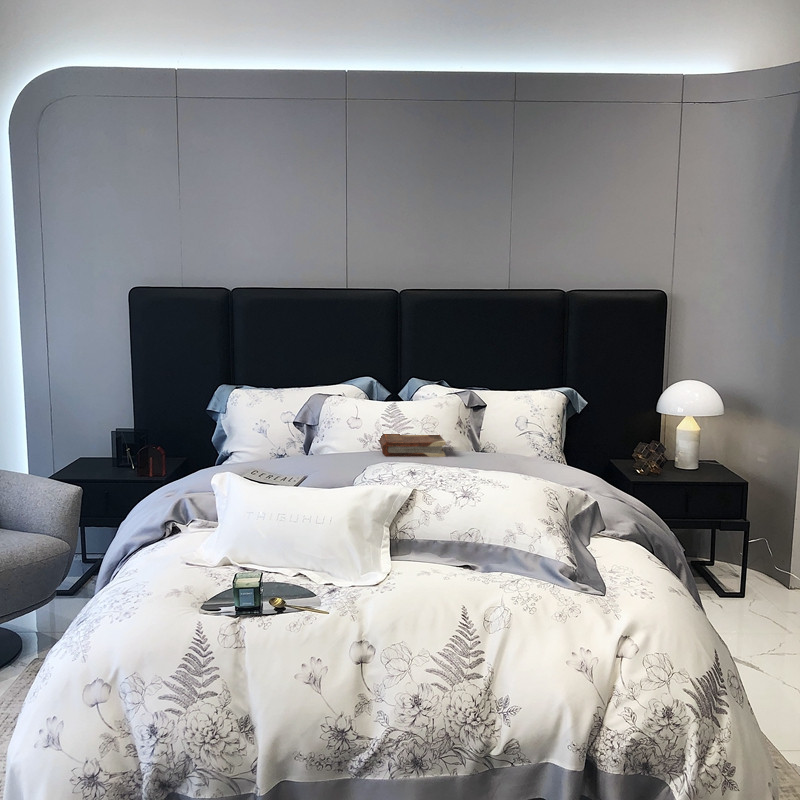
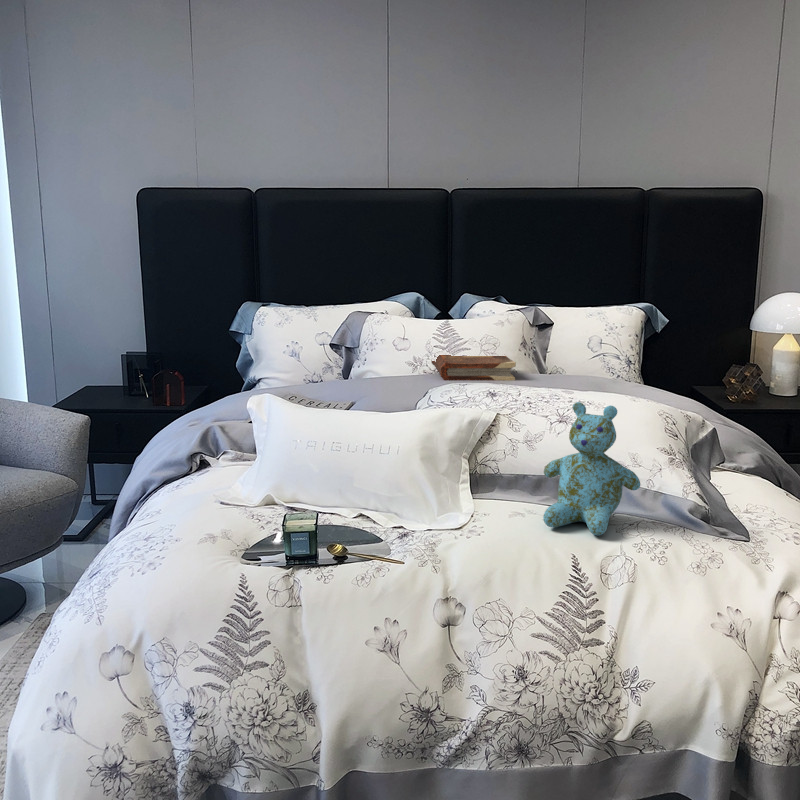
stuffed bear: none [447,482,525,590] -> present [543,402,640,536]

